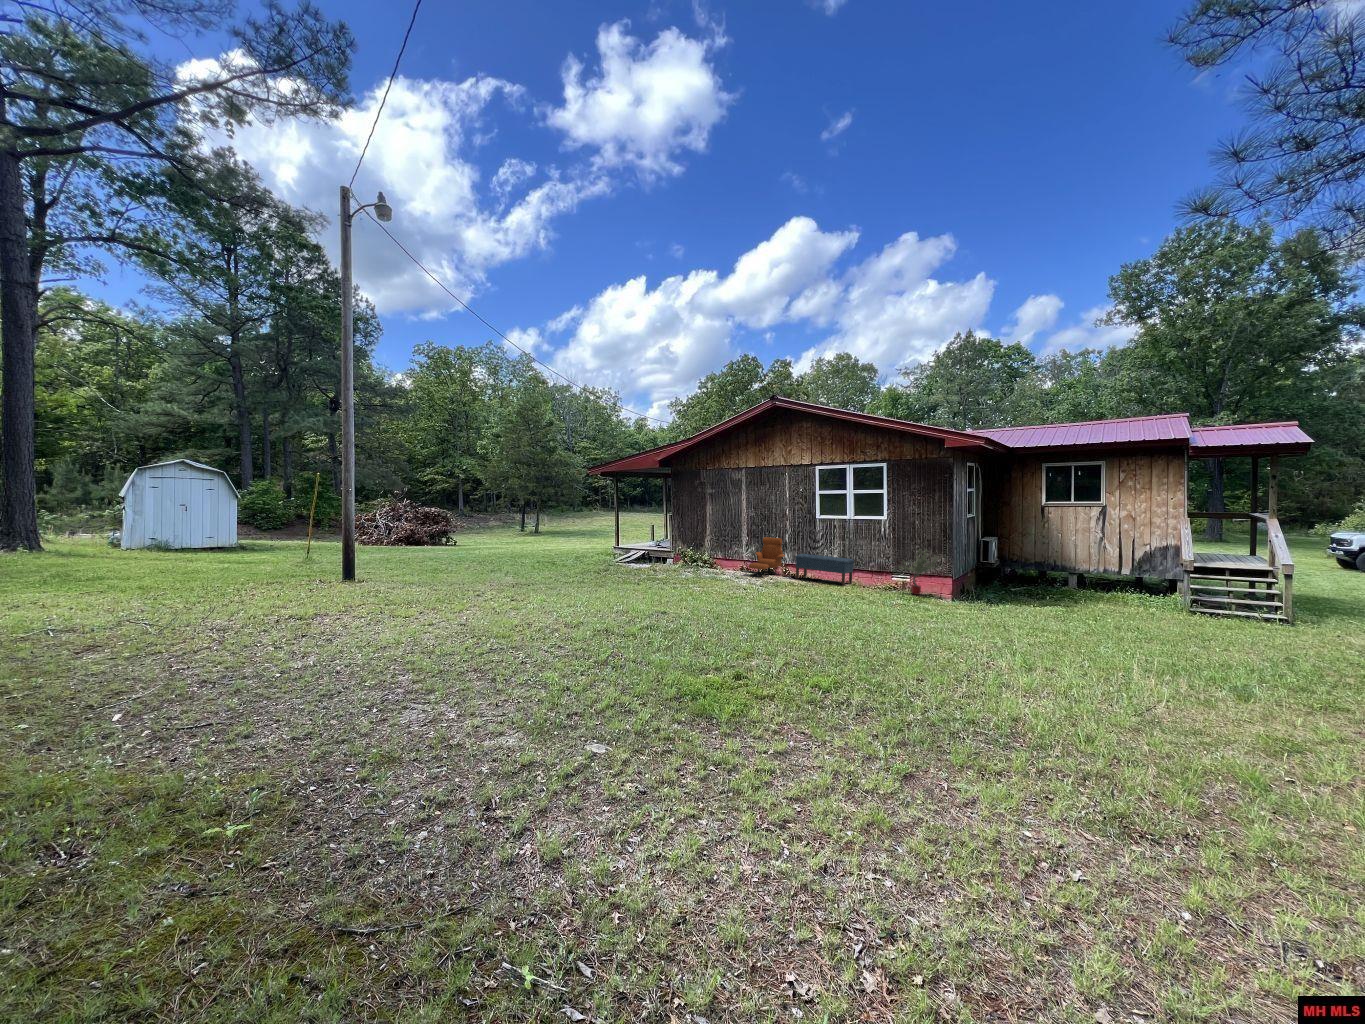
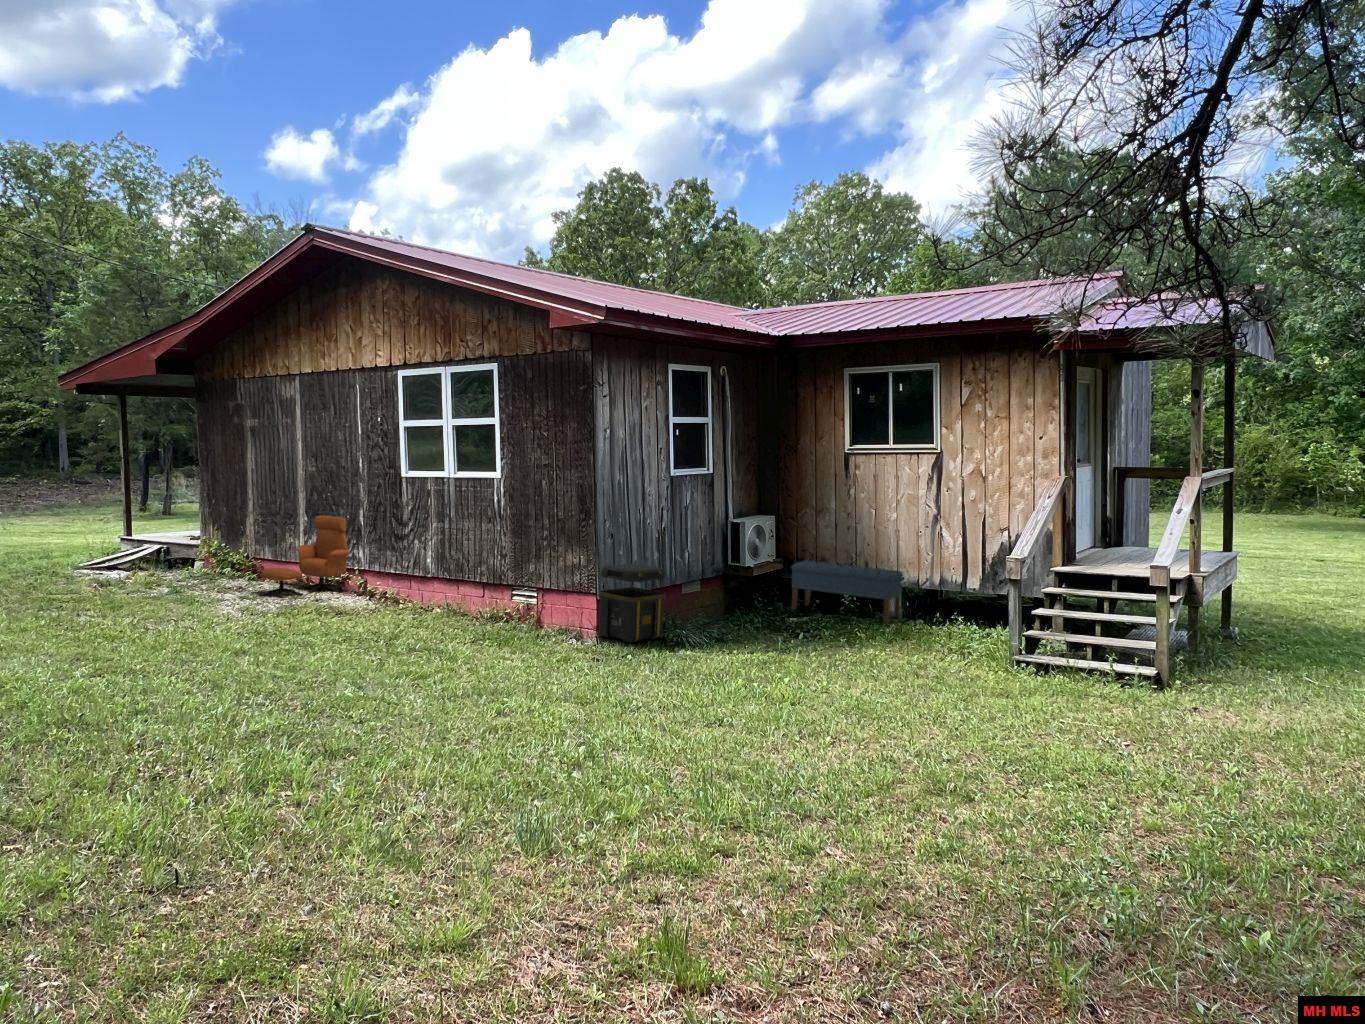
potted tree: present [900,551,937,595] -> none [500,538,563,632]
bench: present [796,554,854,586] -> present [791,560,904,623]
toolbox: none [956,562,990,600] -> present [599,563,666,643]

